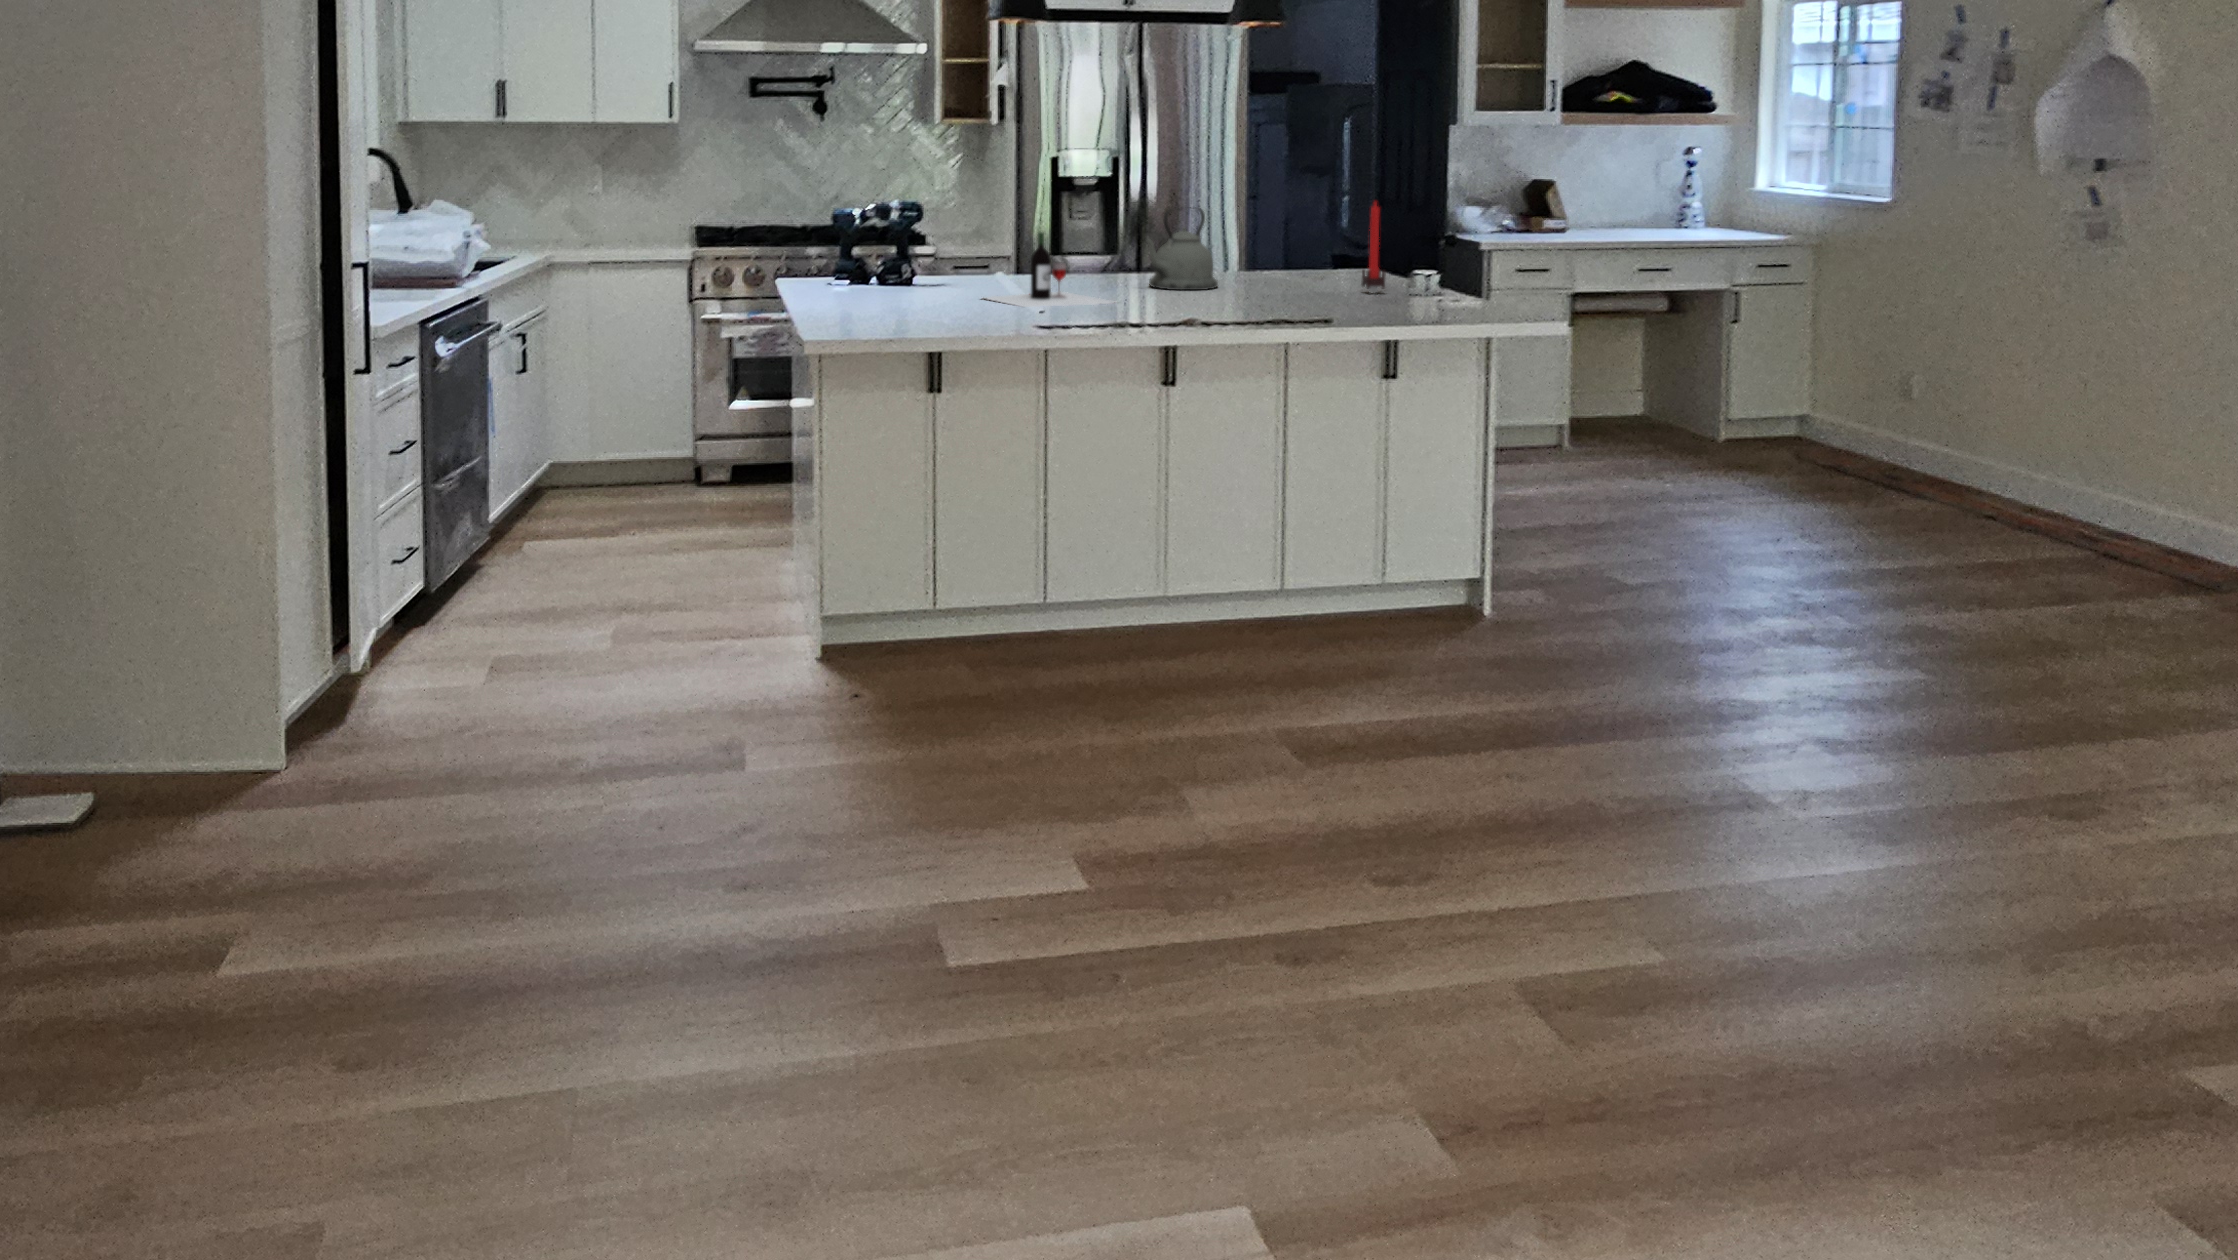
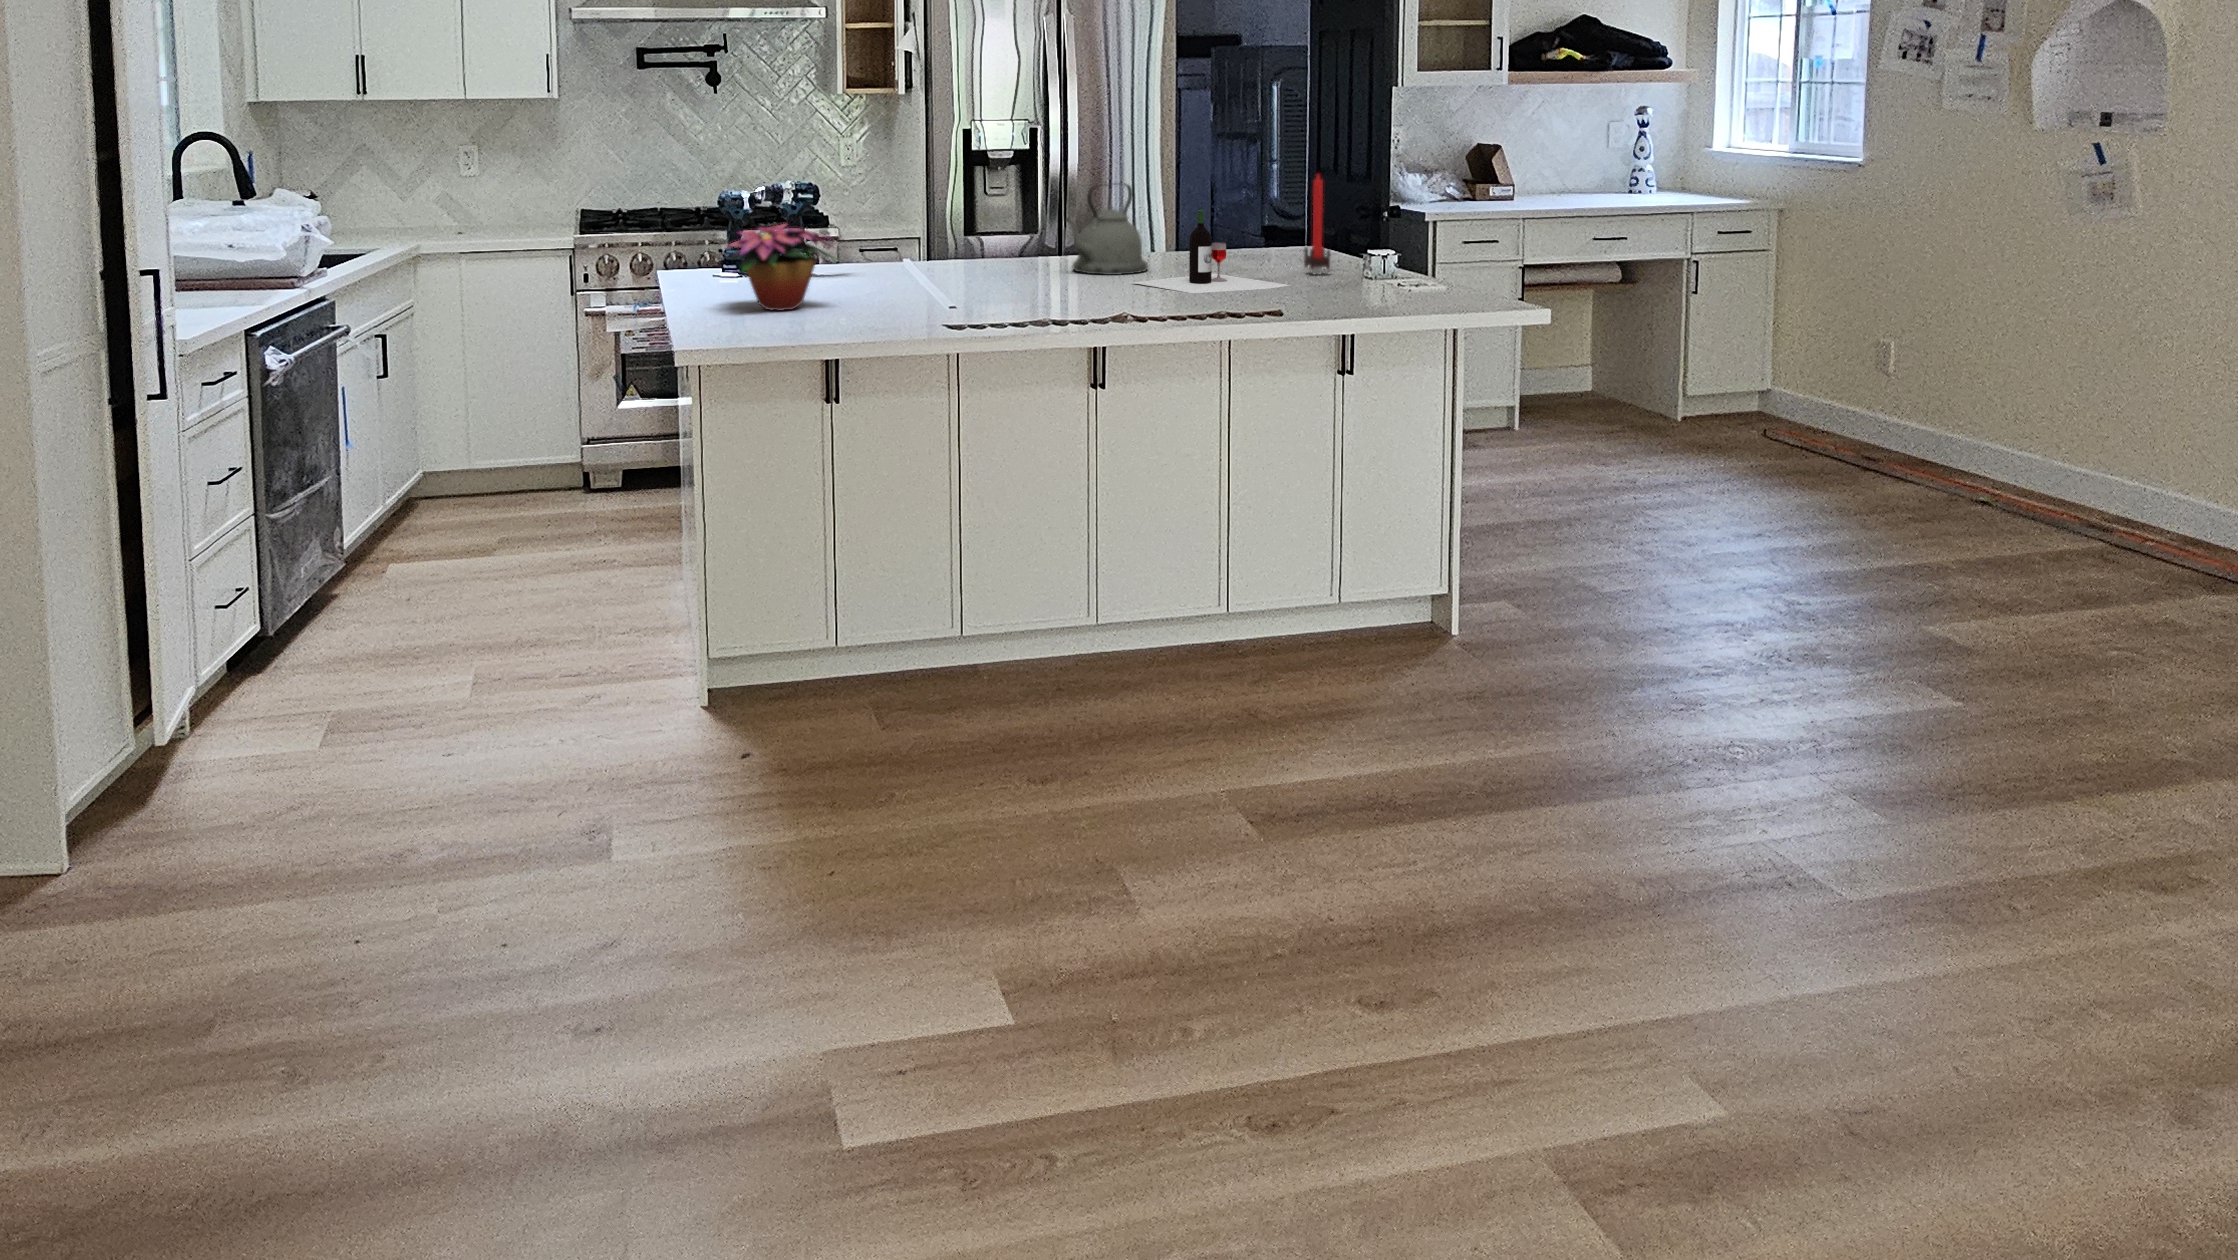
wine bottle: present [985,232,1114,307] -> present [1133,210,1291,293]
flower arrangement: none [838,235,948,313] -> present [726,224,834,311]

